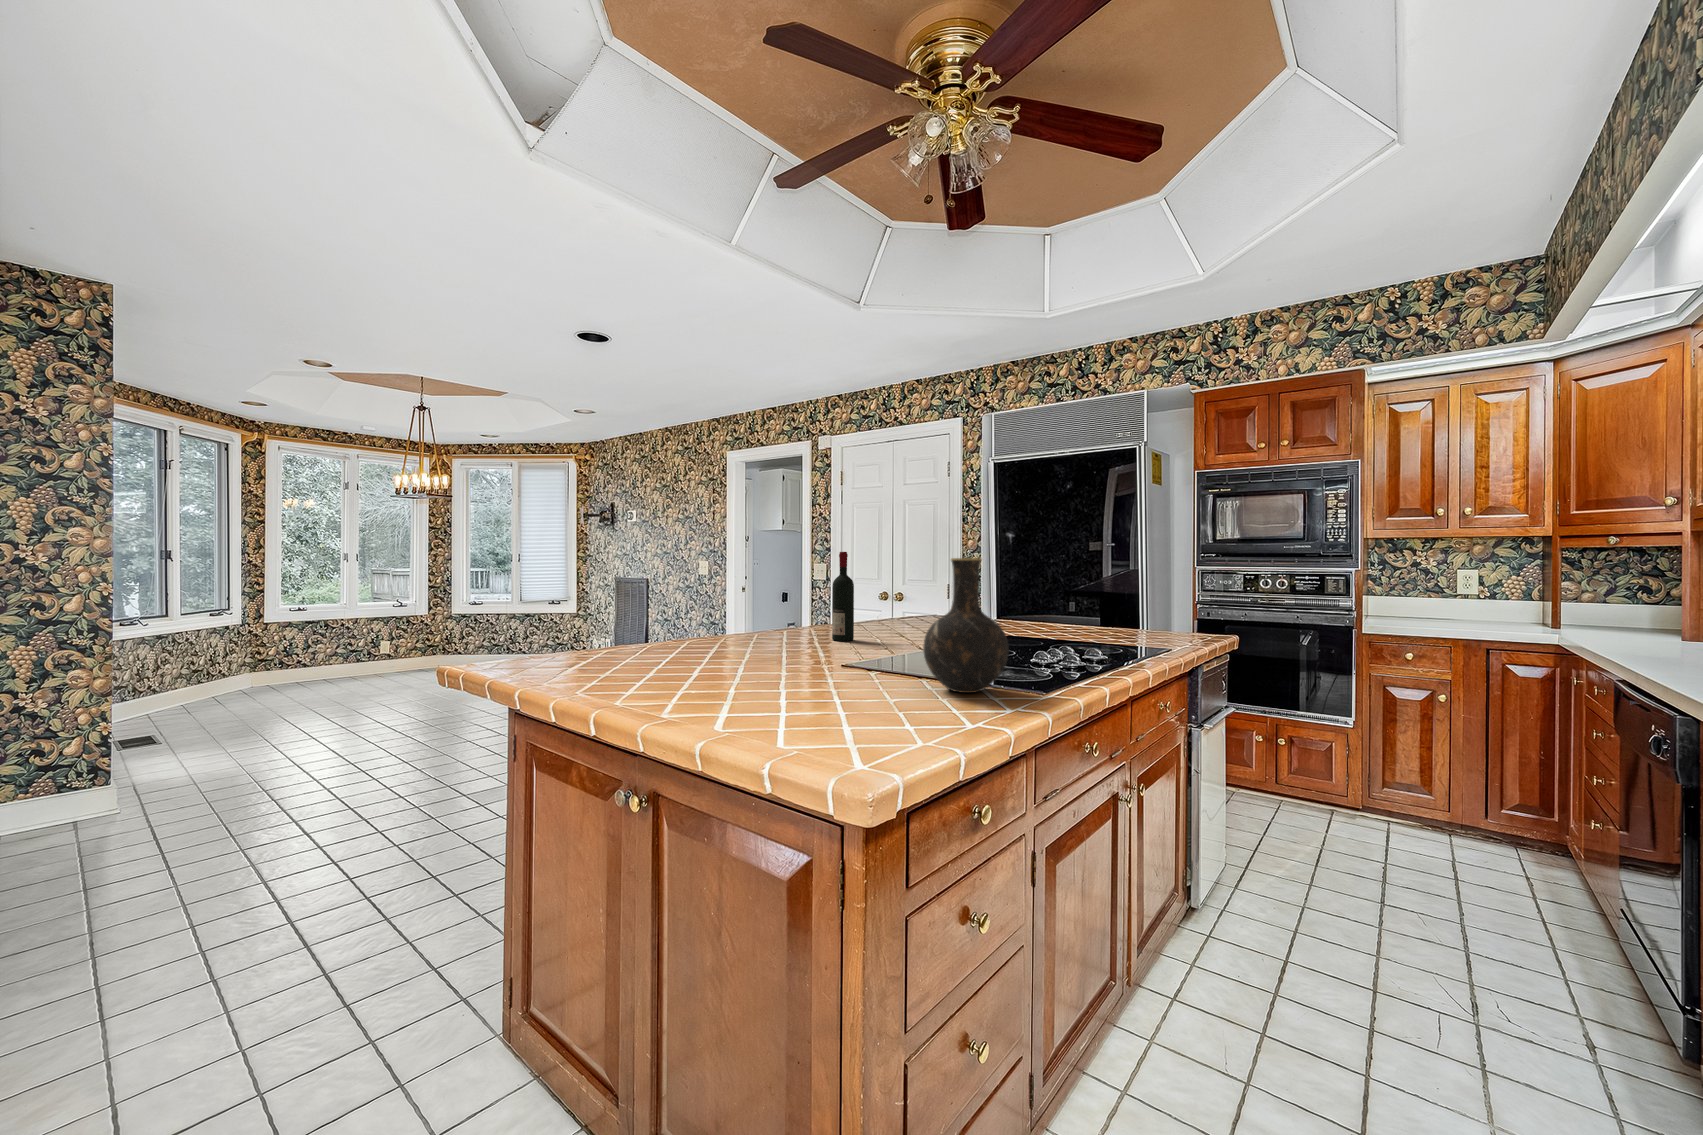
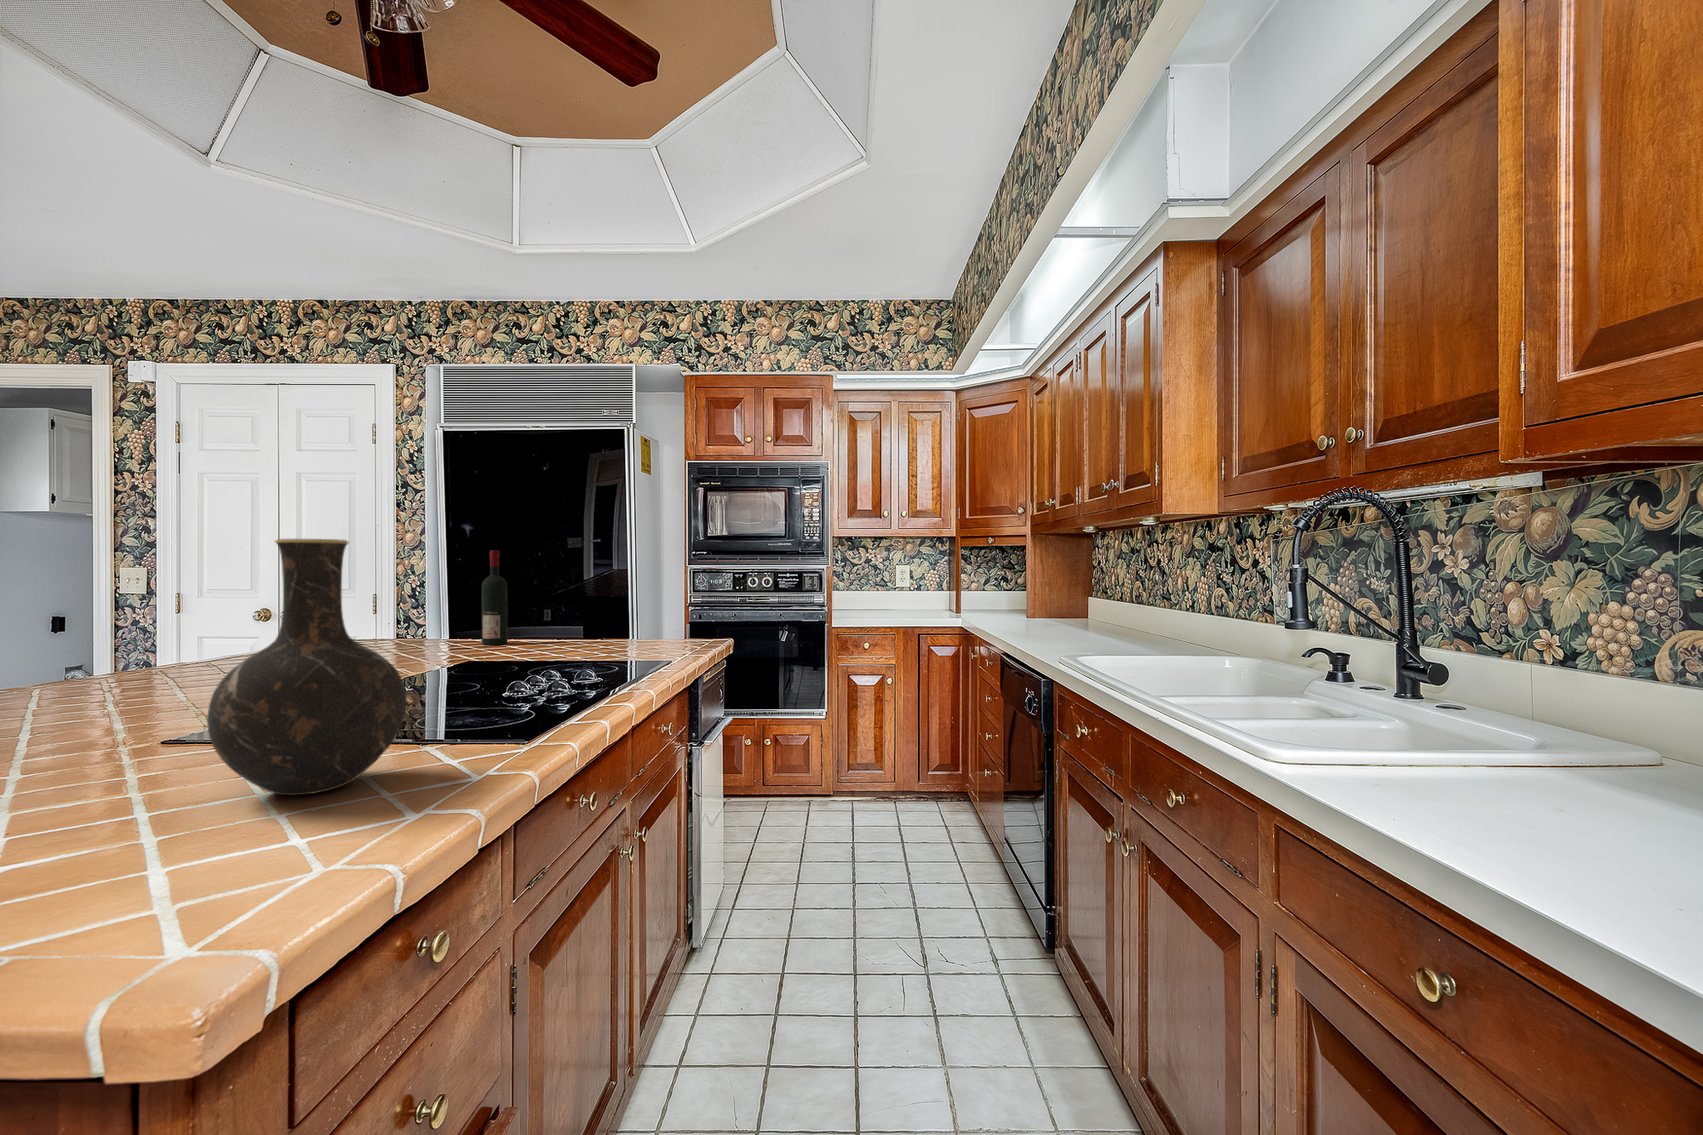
wine bottle: present [832,552,854,641] -> present [482,550,508,645]

